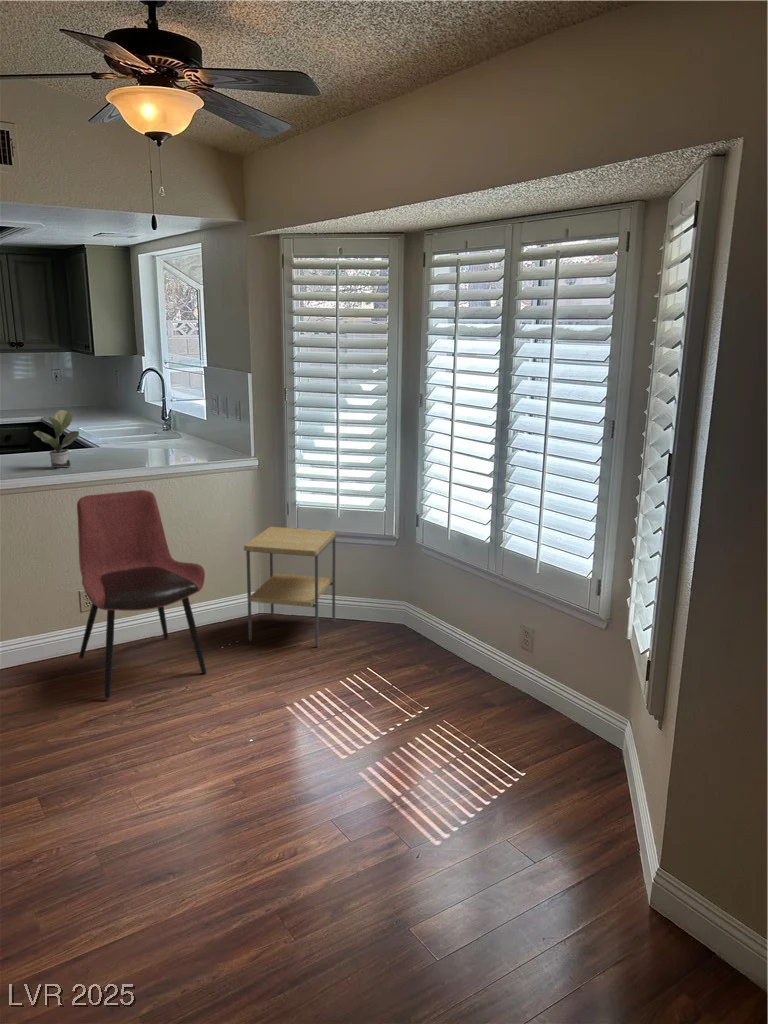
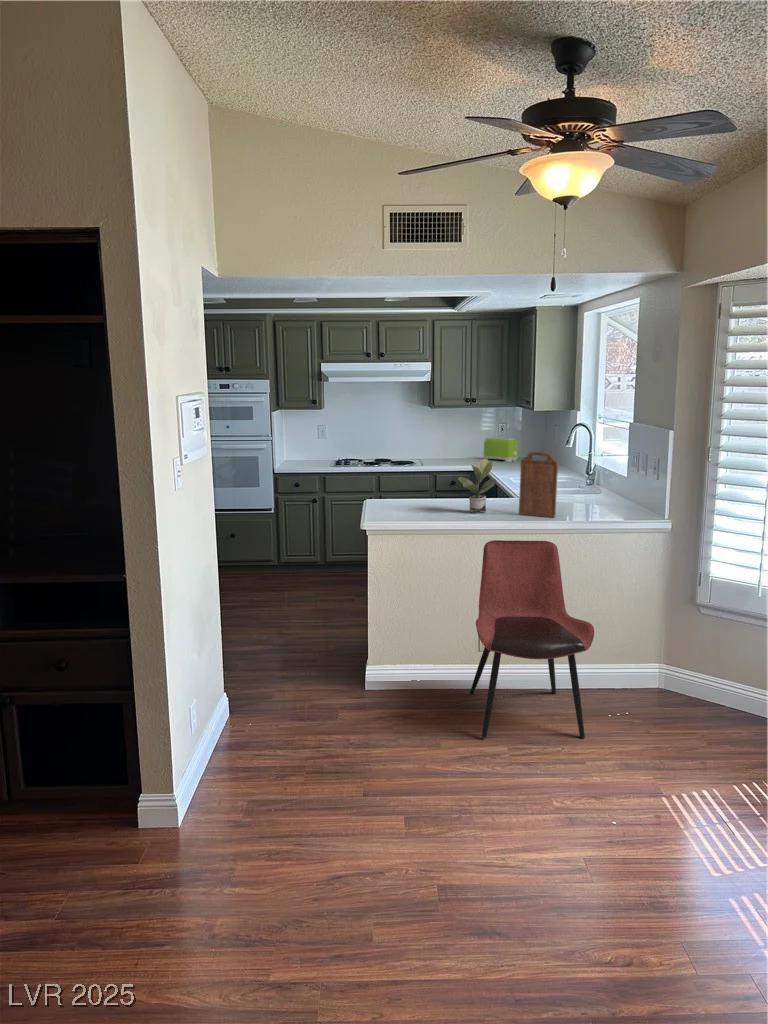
toaster: none [39,385,80,411] -> present [484,437,518,462]
cutting board: none [104,400,147,466] -> present [519,452,558,517]
side table: present [244,527,336,647] -> none [638,596,757,741]

